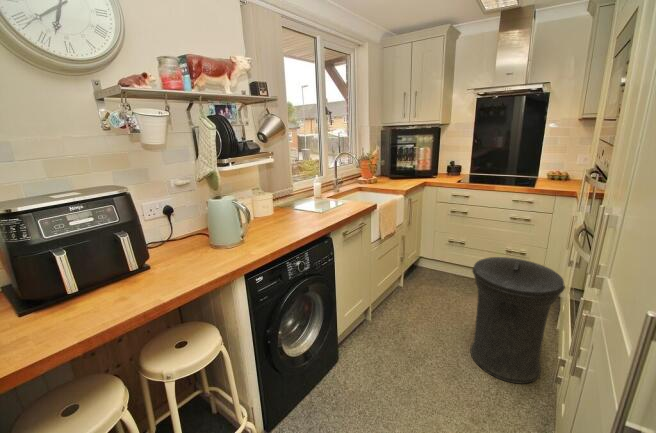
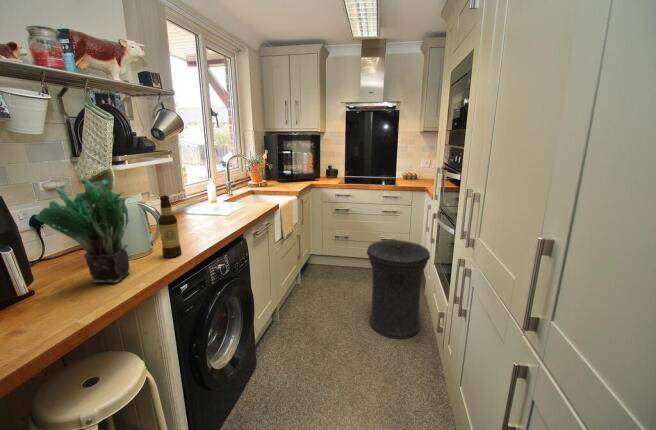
potted plant: none [138,182,213,271] -> present [35,178,130,283]
bottle: none [240,197,259,253] -> present [158,195,181,258]

